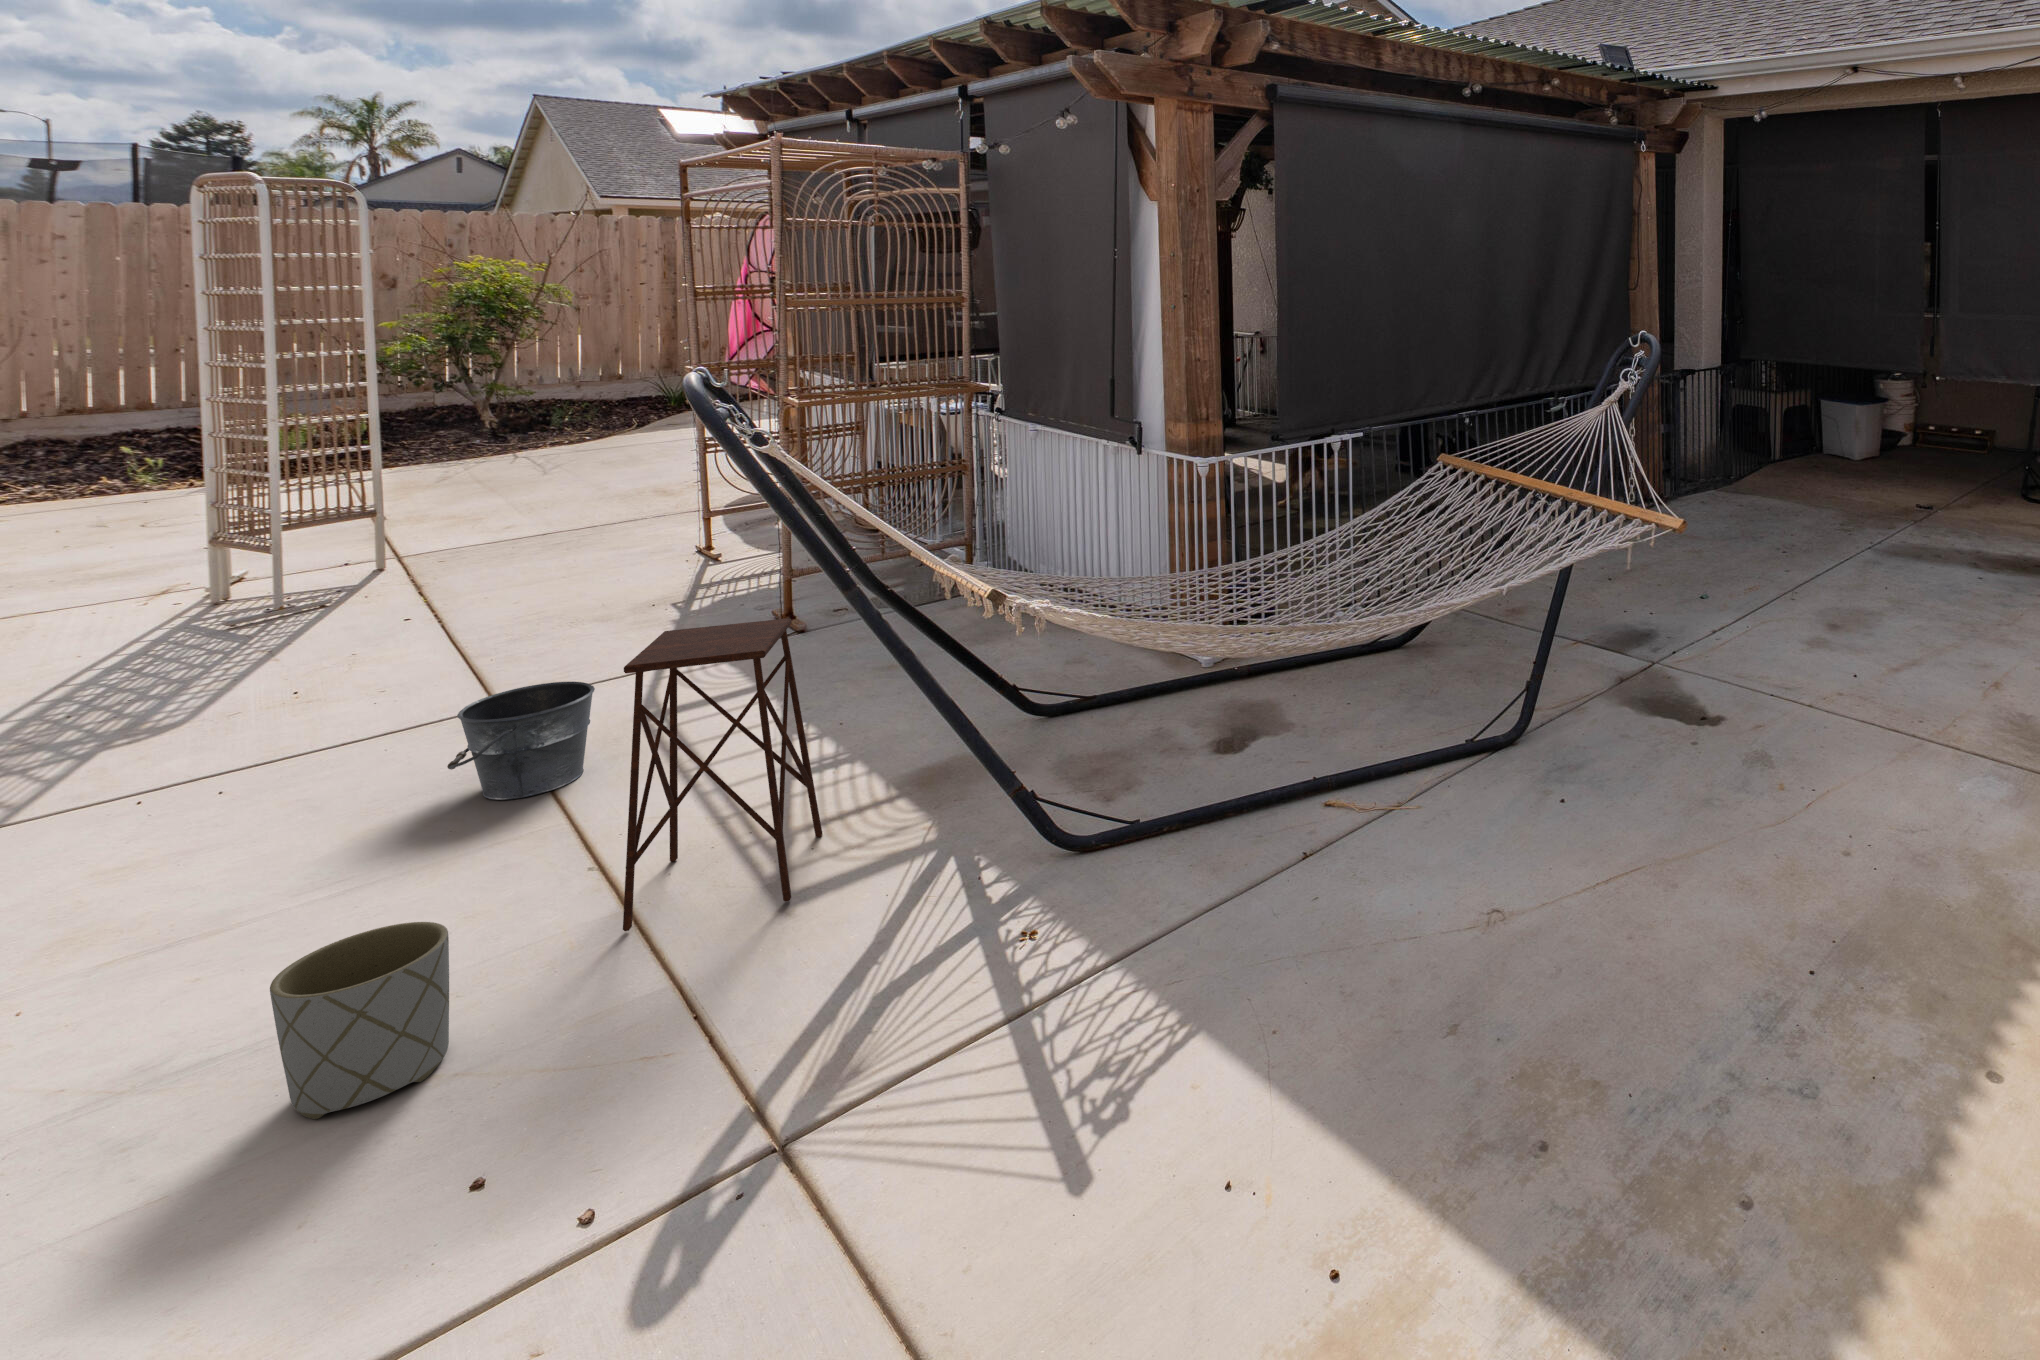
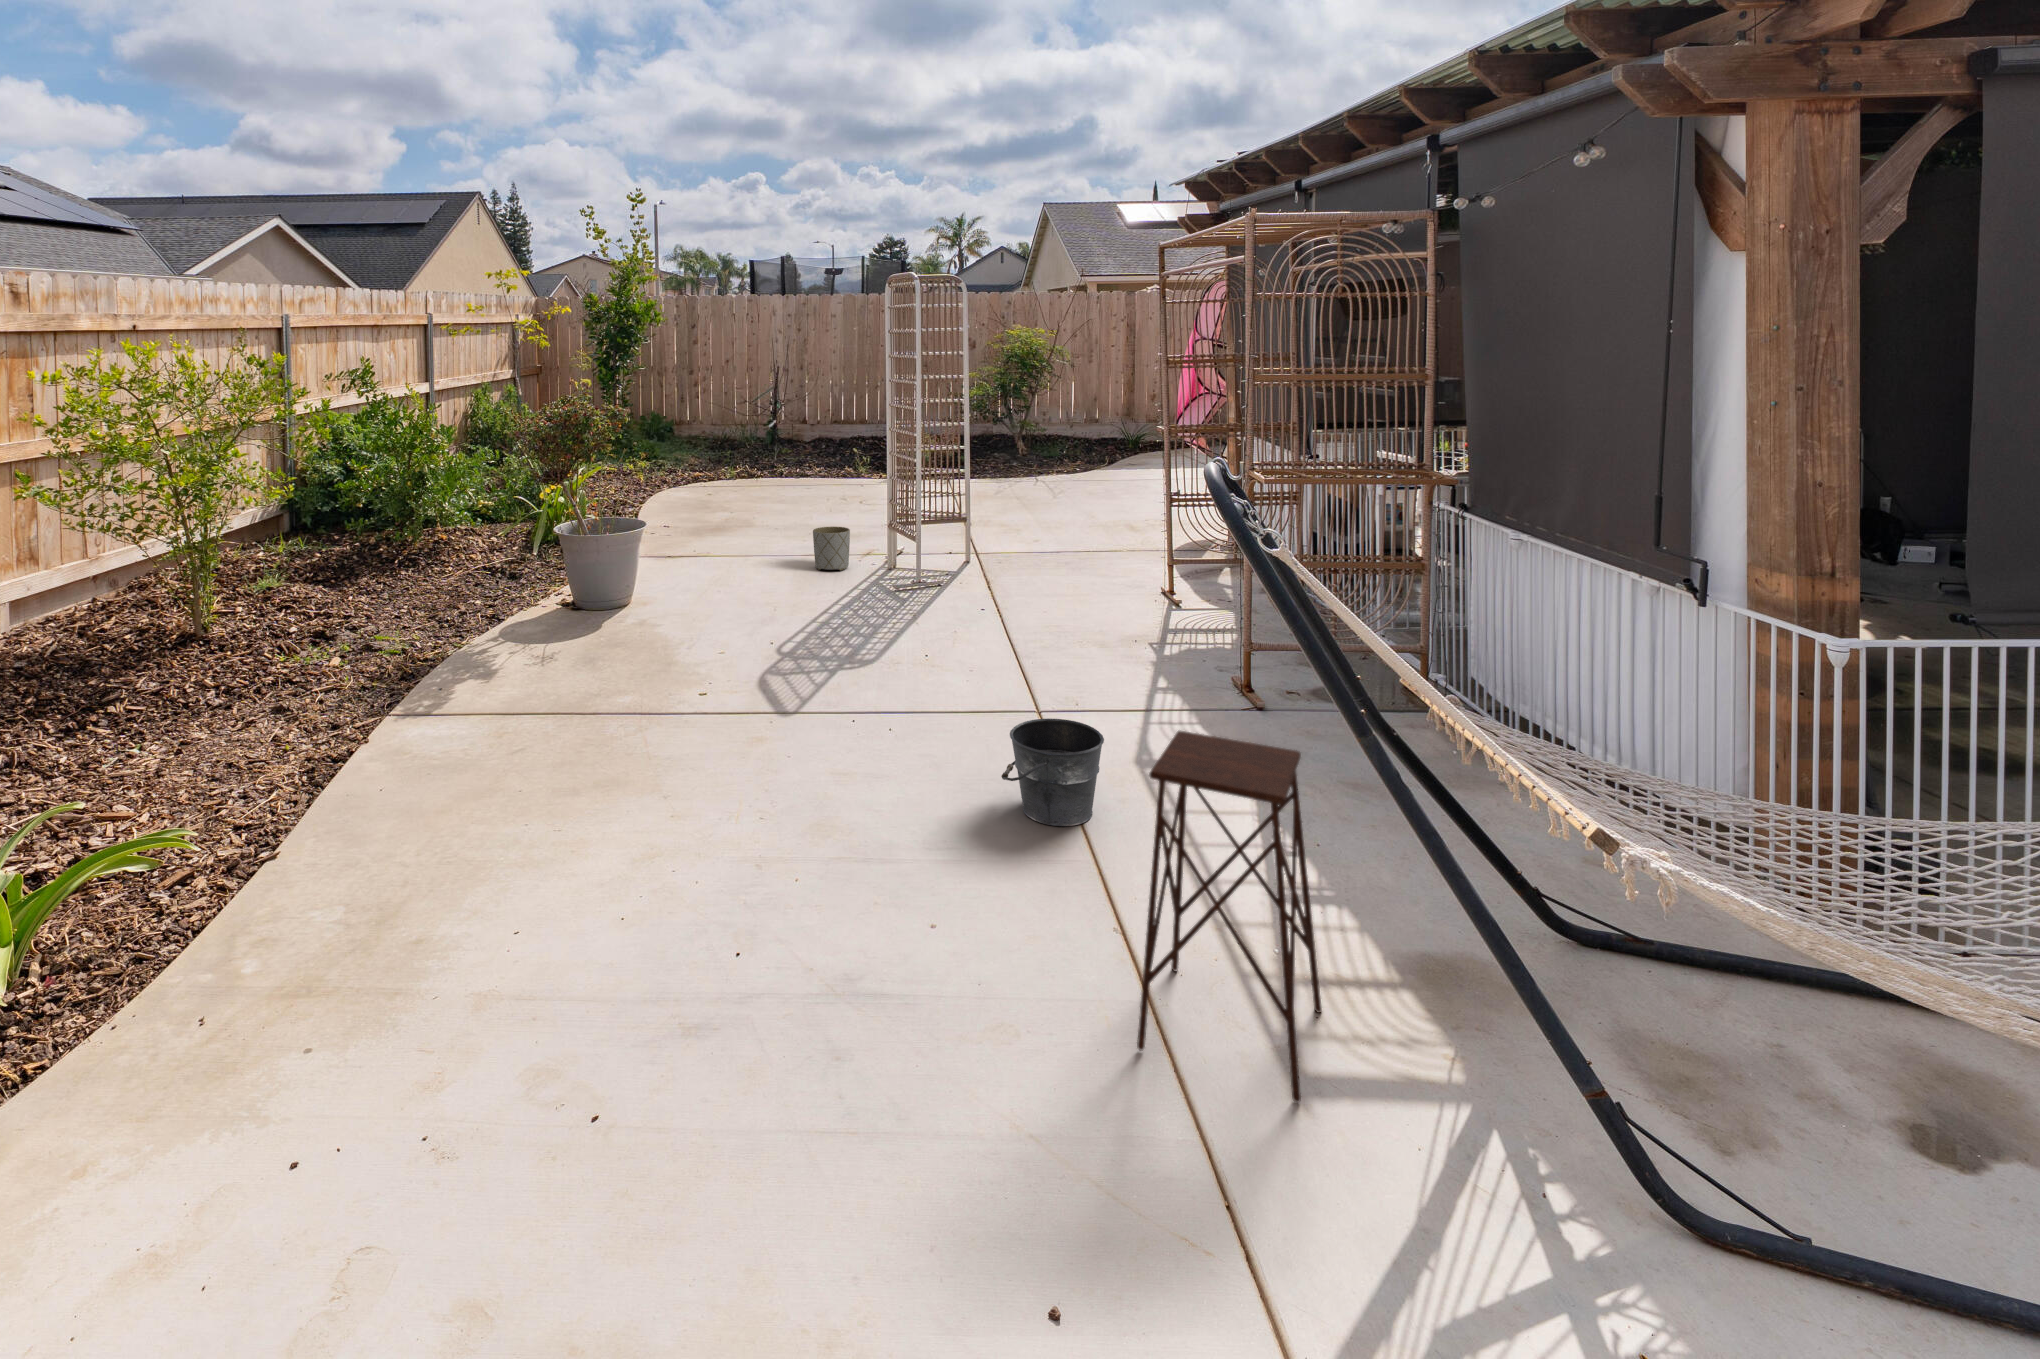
planter: present [270,922,449,1119] -> present [813,527,850,571]

